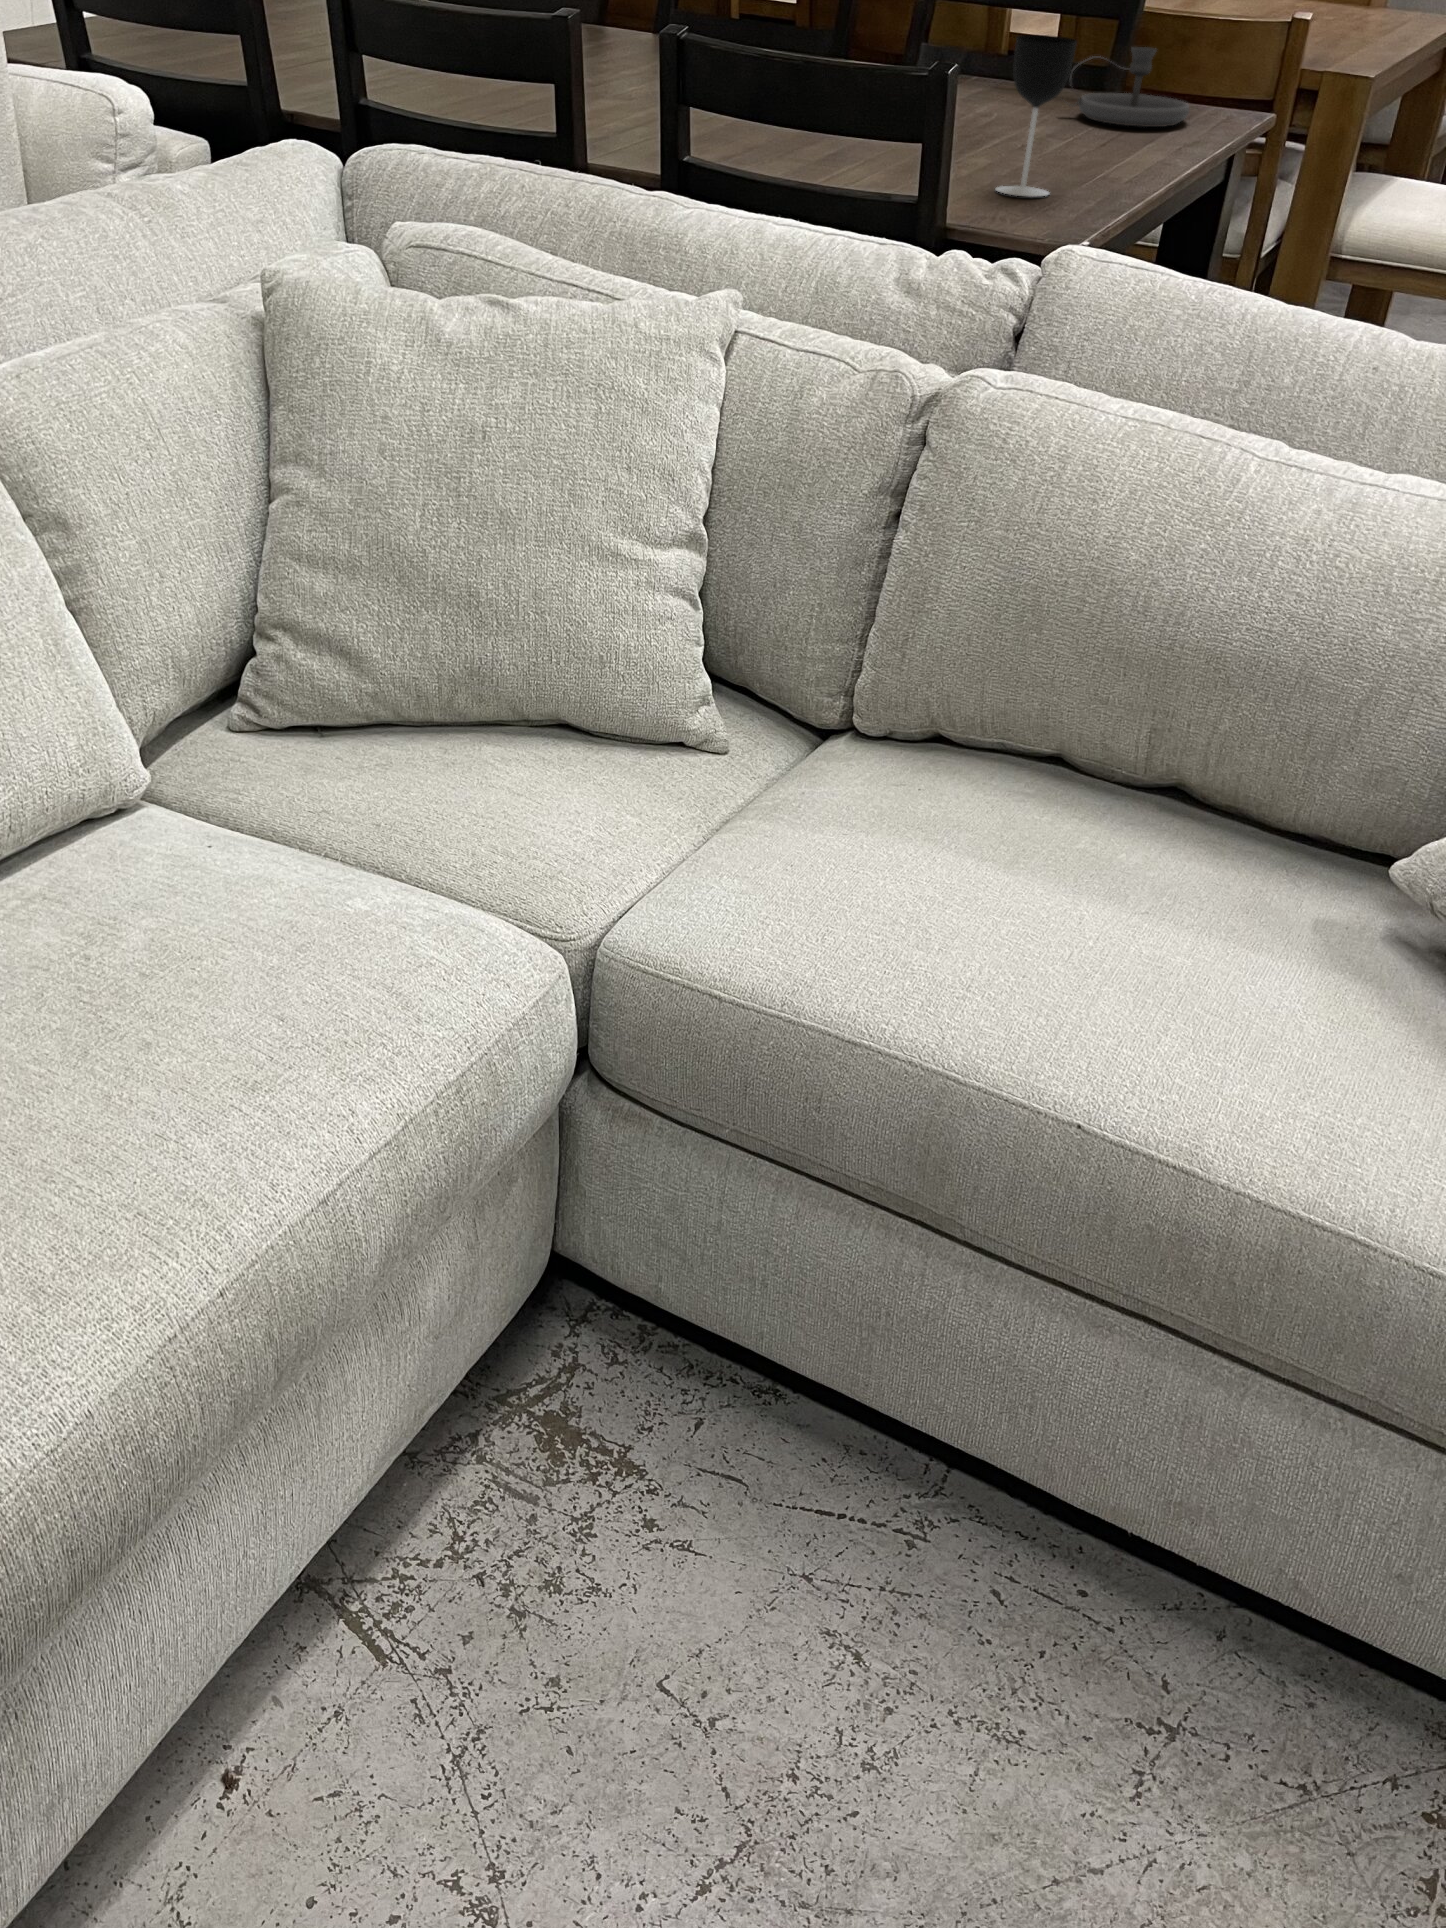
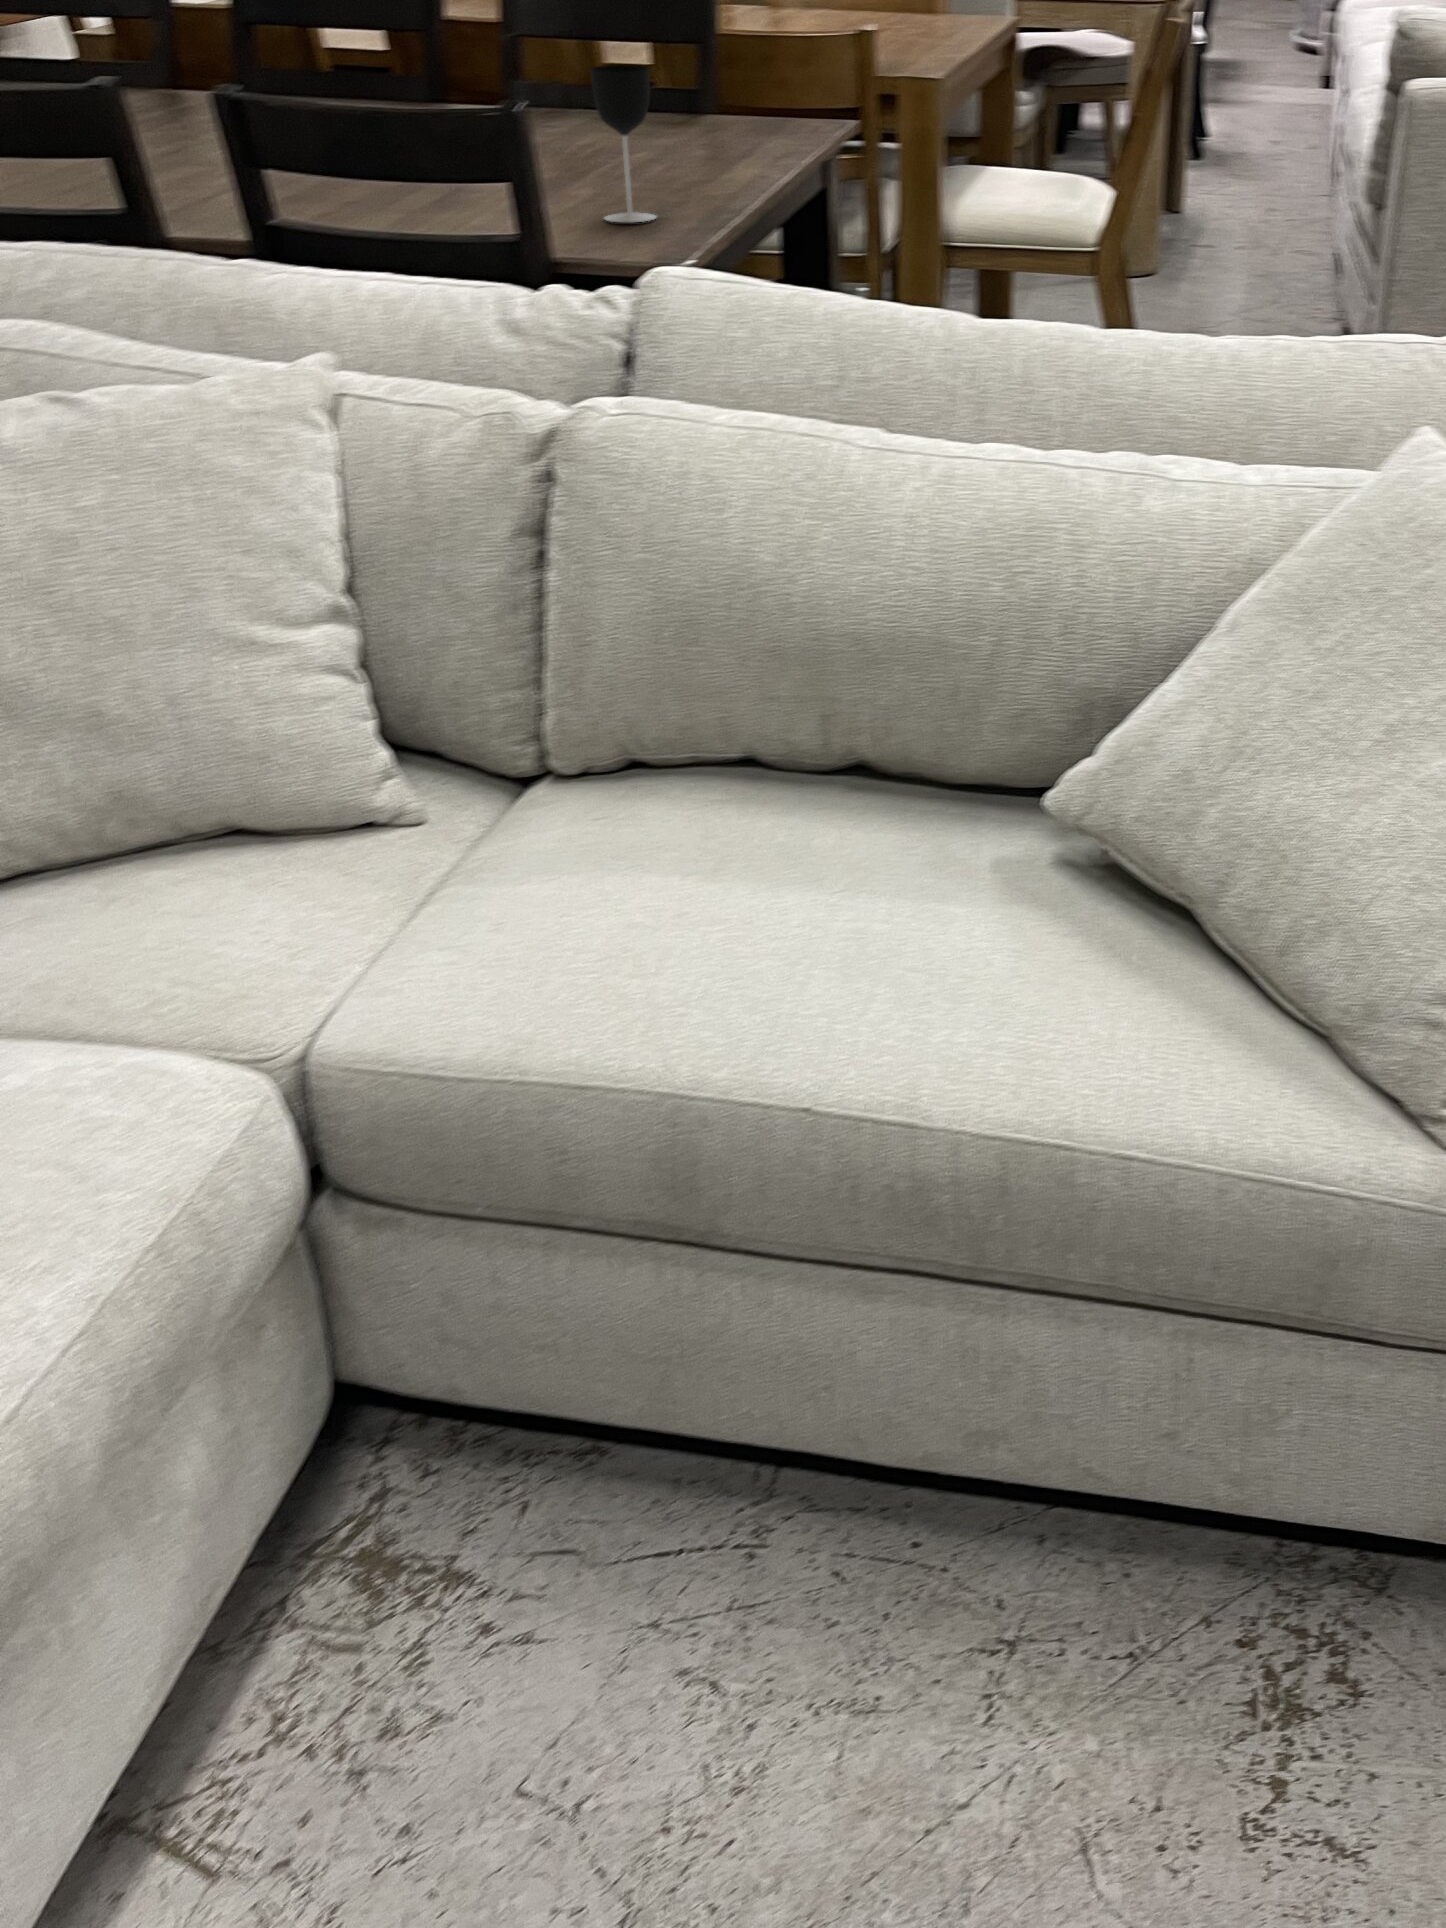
candlestick: present [1070,47,1189,127] -> none [657,68,779,144]

